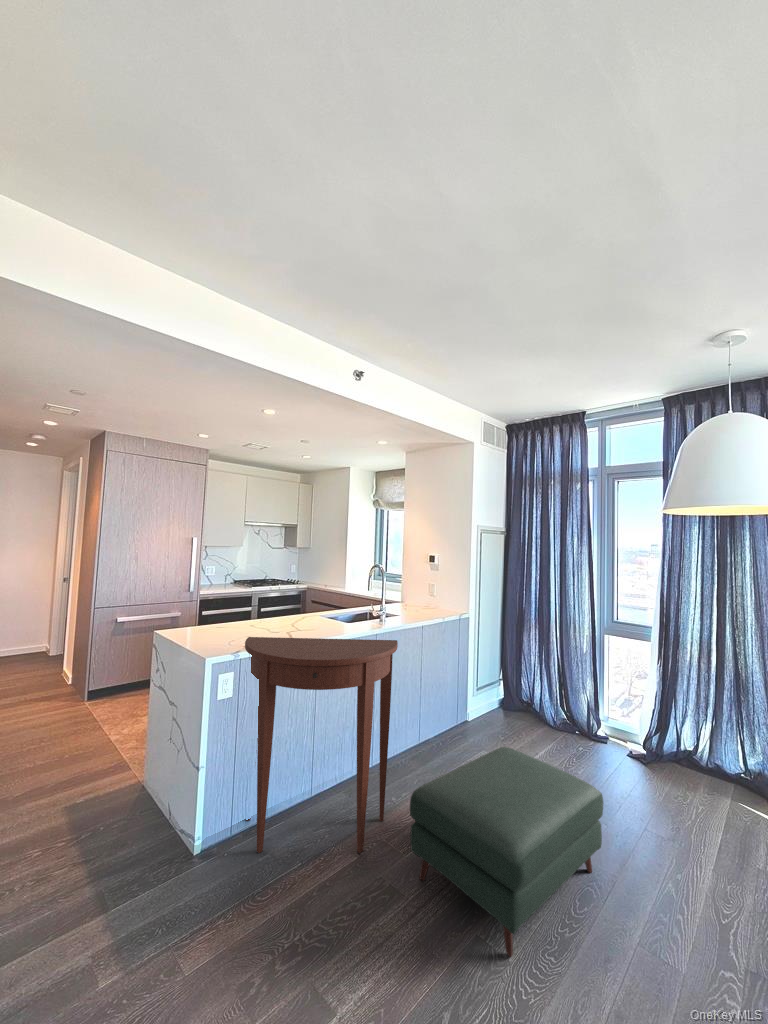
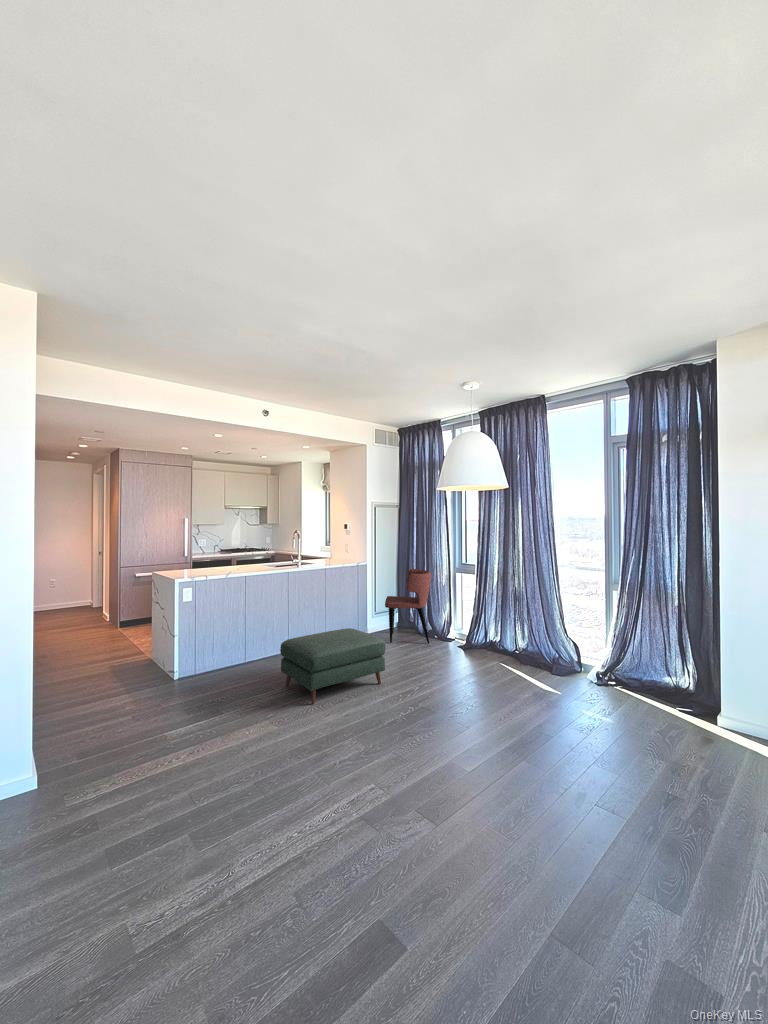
dining chair: none [498,625,580,748] -> present [385,569,431,644]
console table: present [245,637,398,853] -> none [197,570,287,679]

